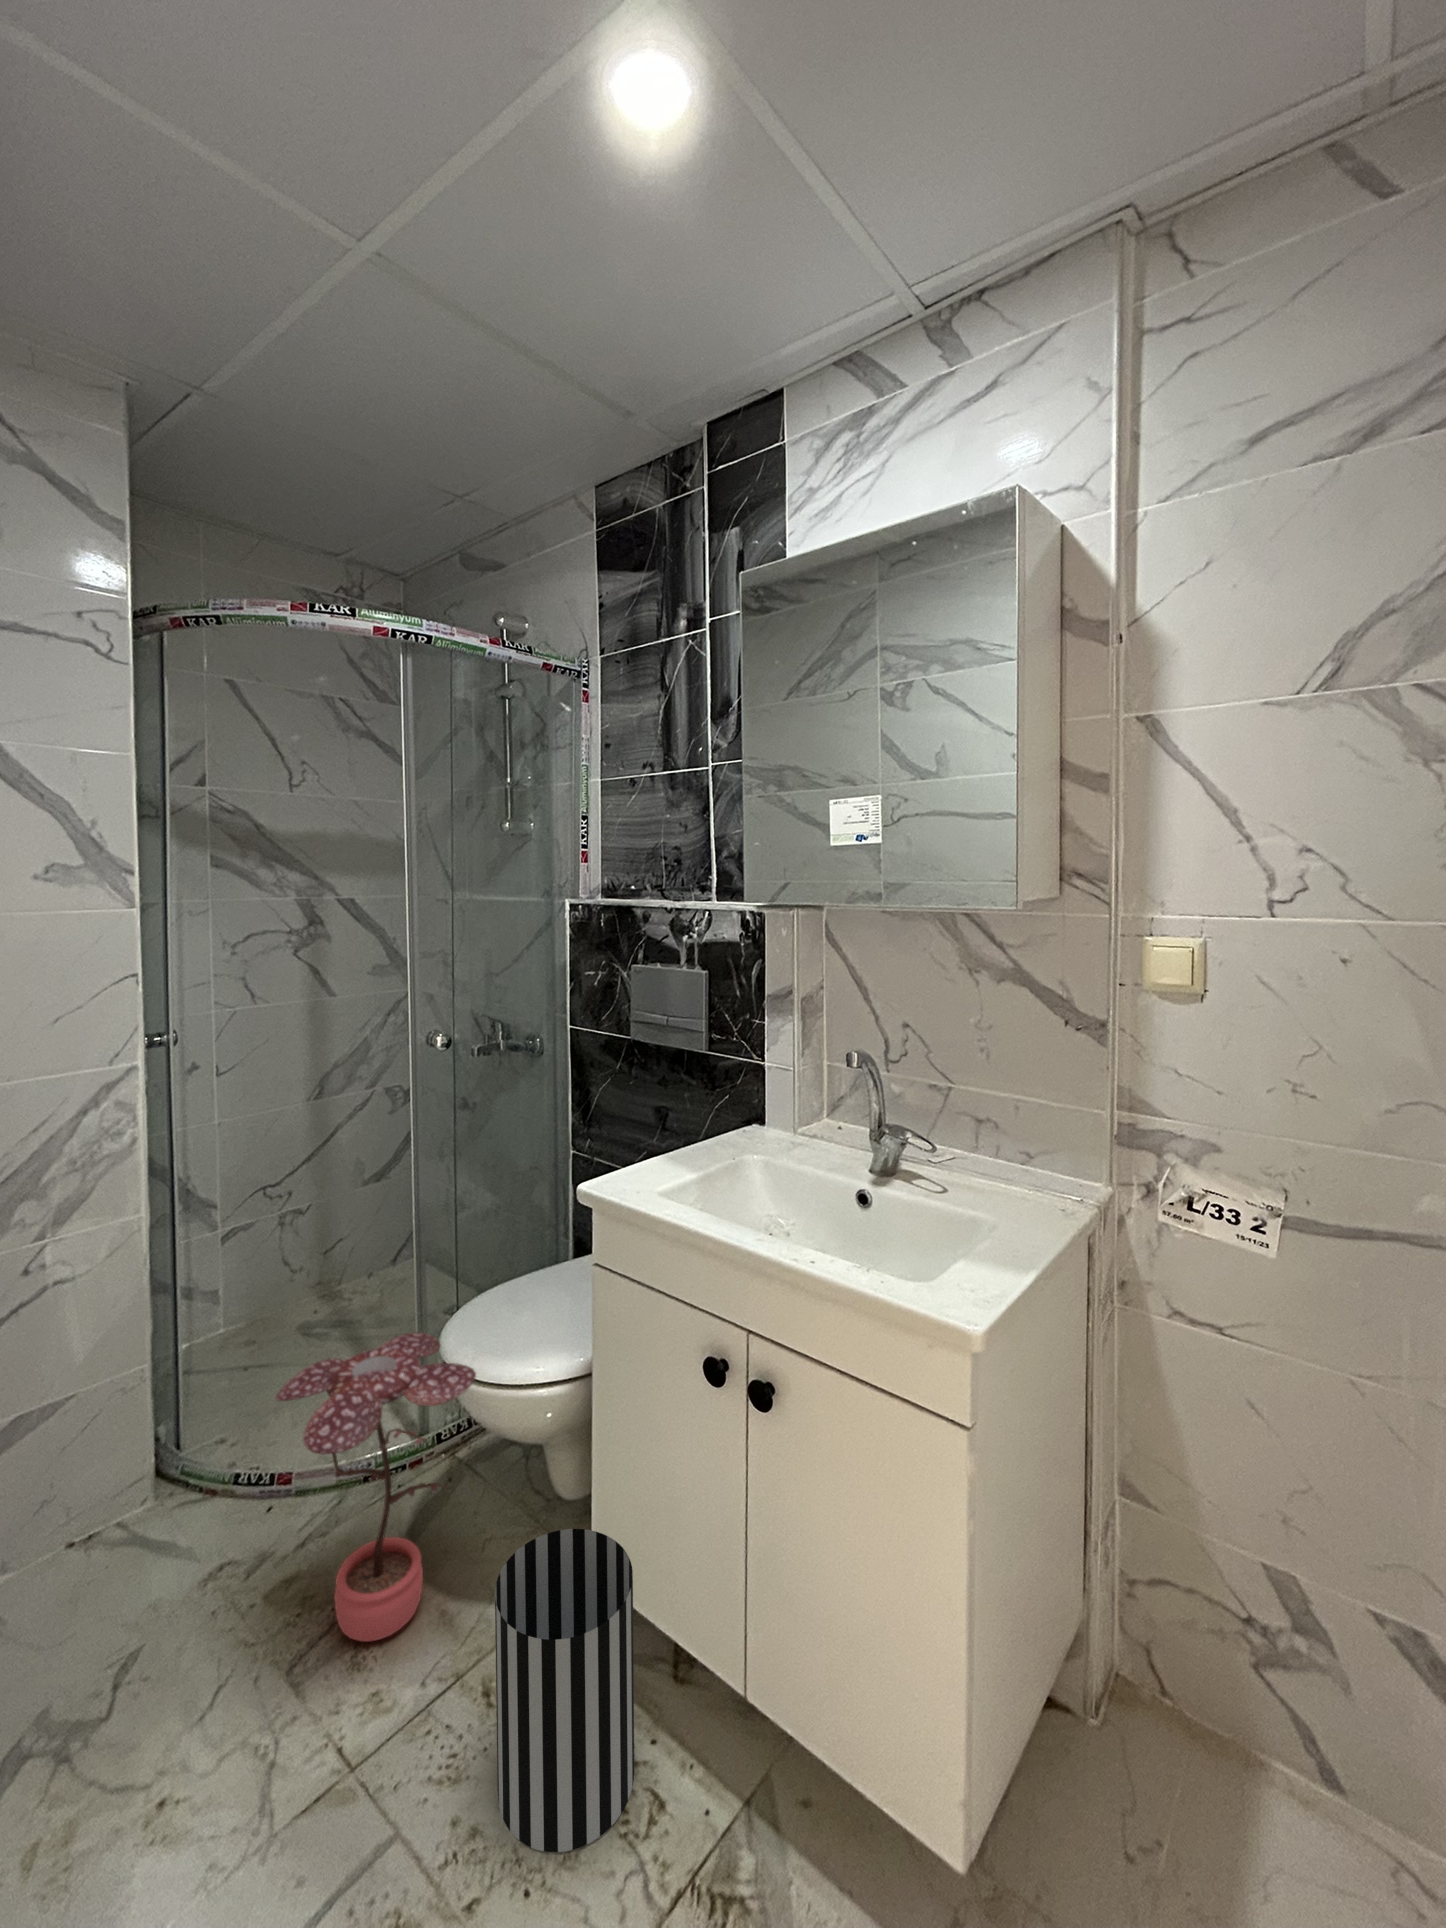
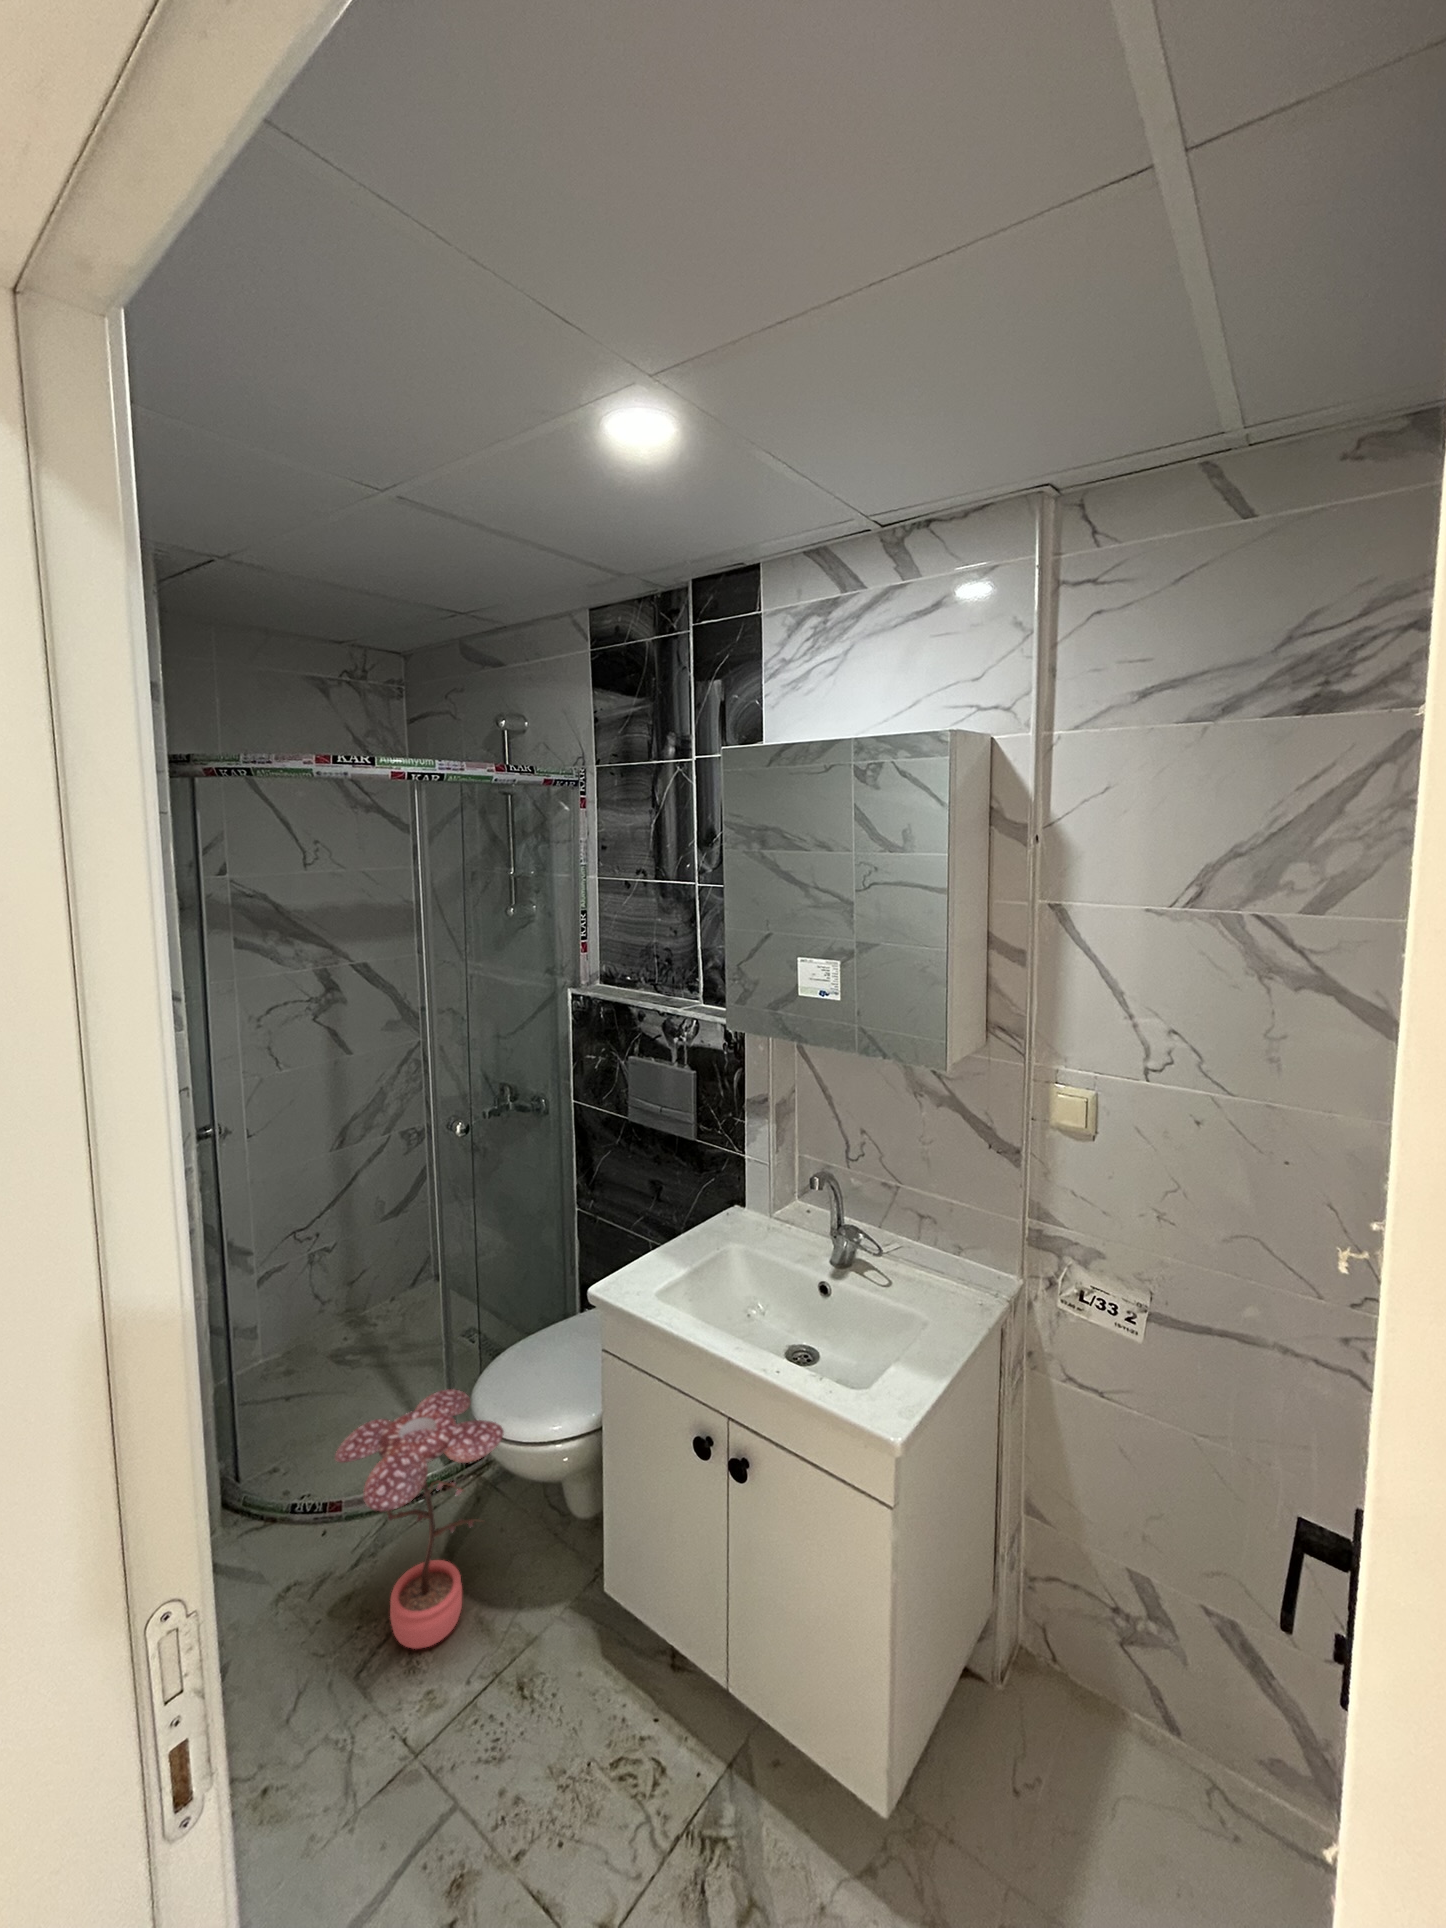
wastebasket: present [495,1529,634,1852] -> none [529,1561,642,1812]

